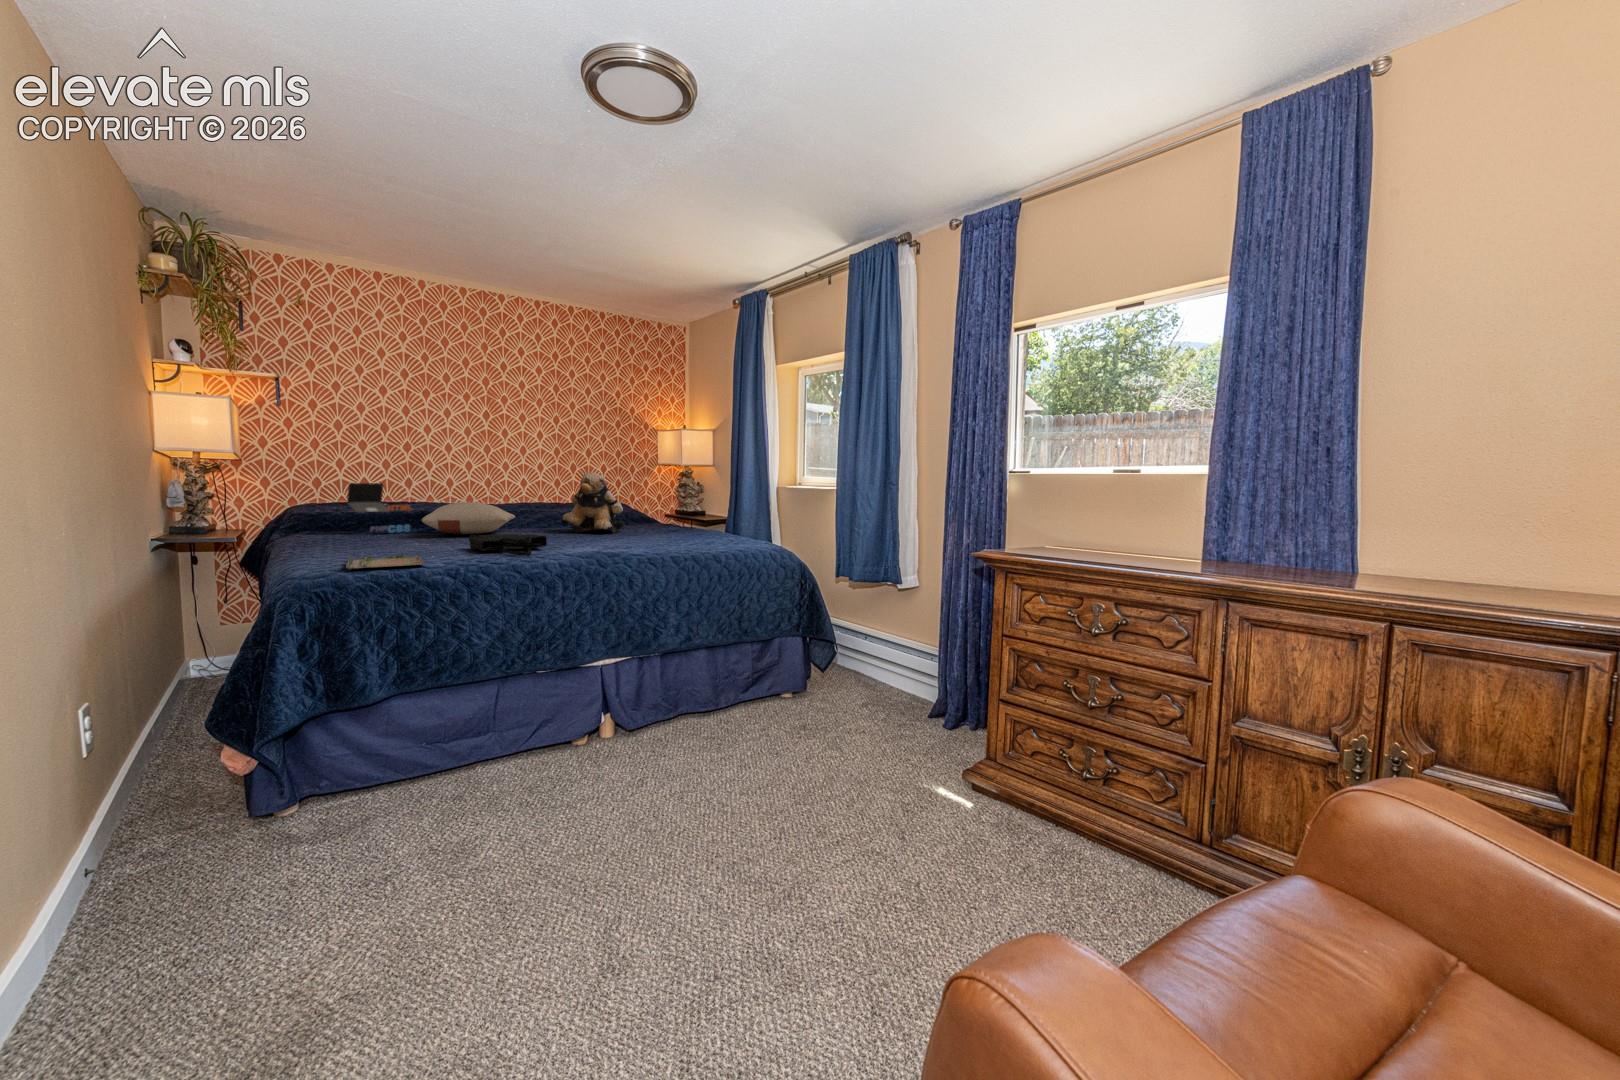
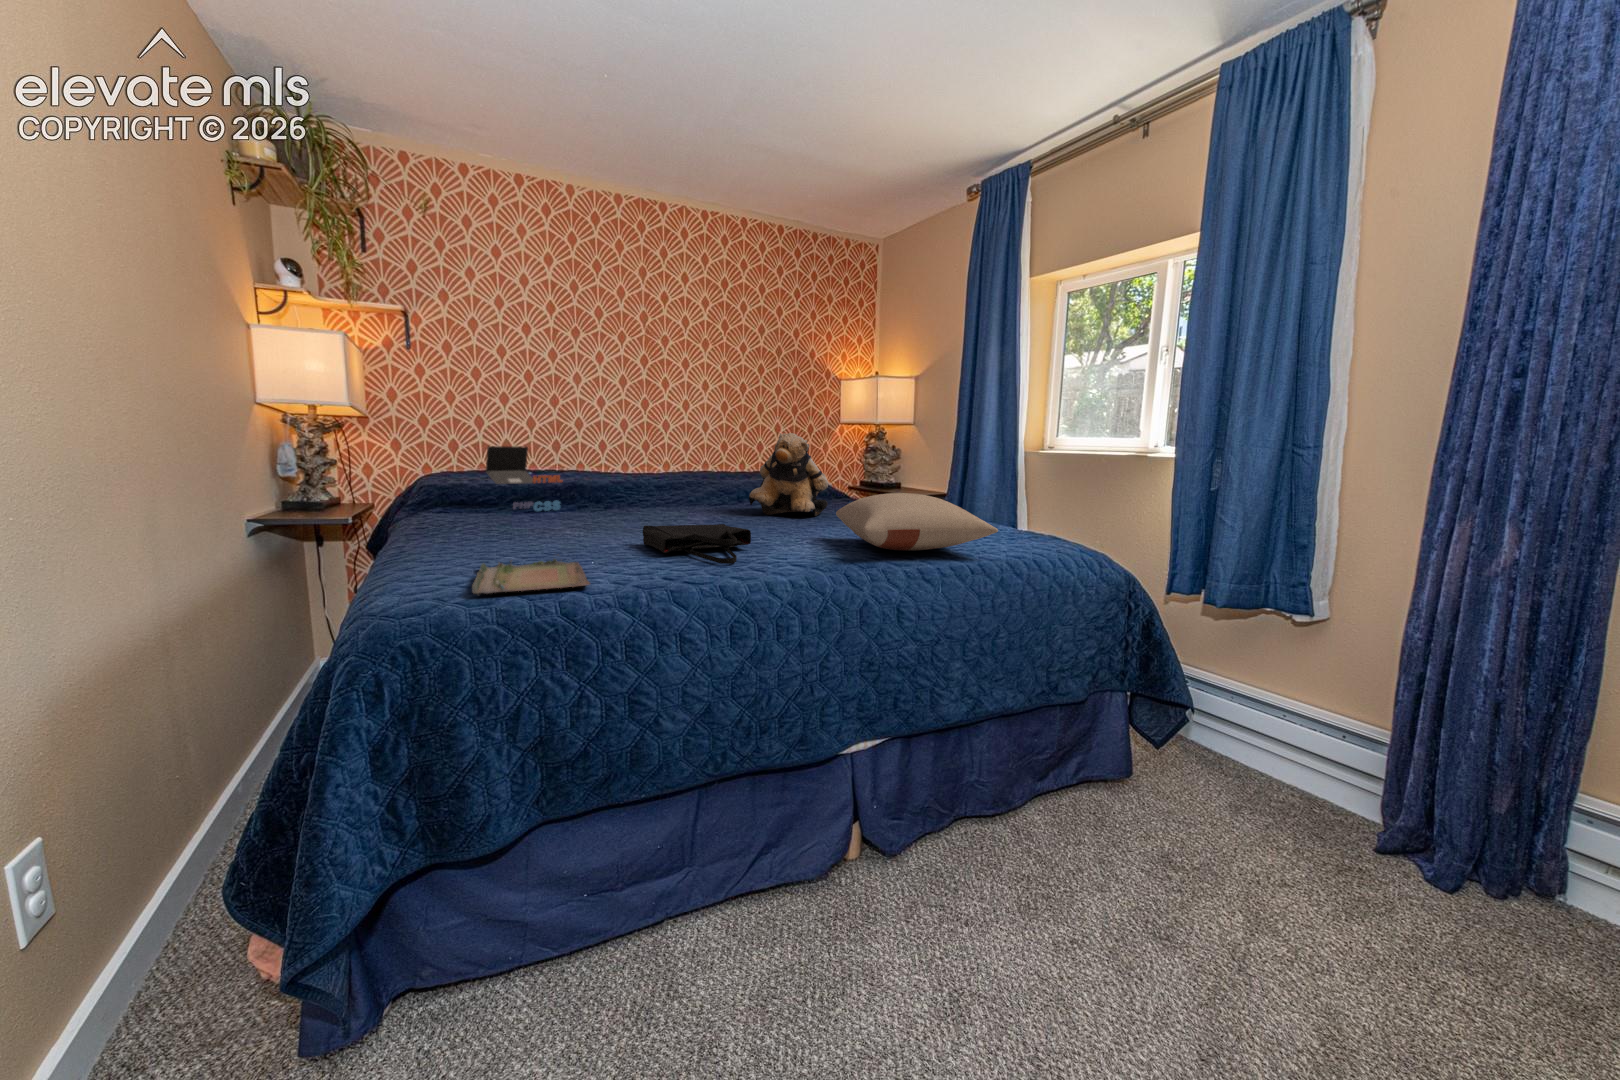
pillow: present [422,502,515,535] -> present [836,493,998,551]

